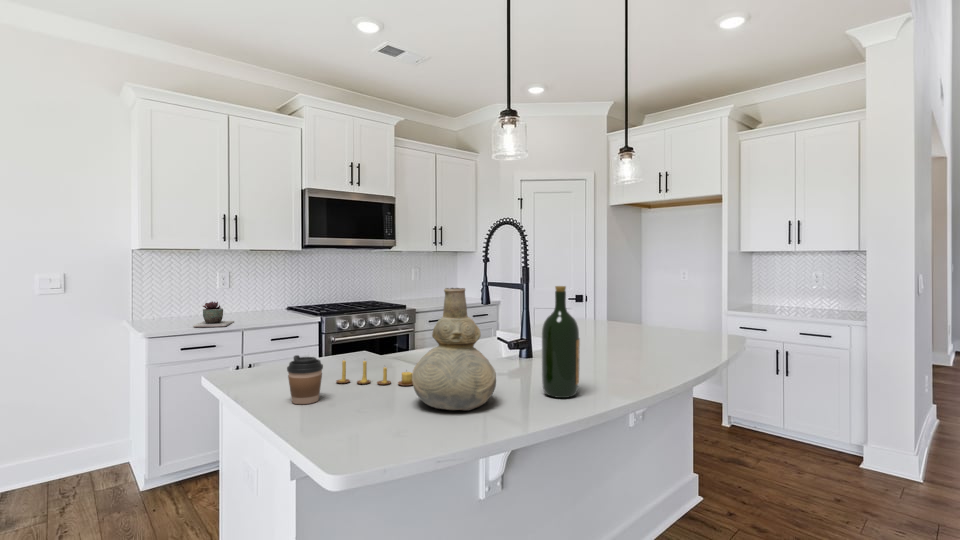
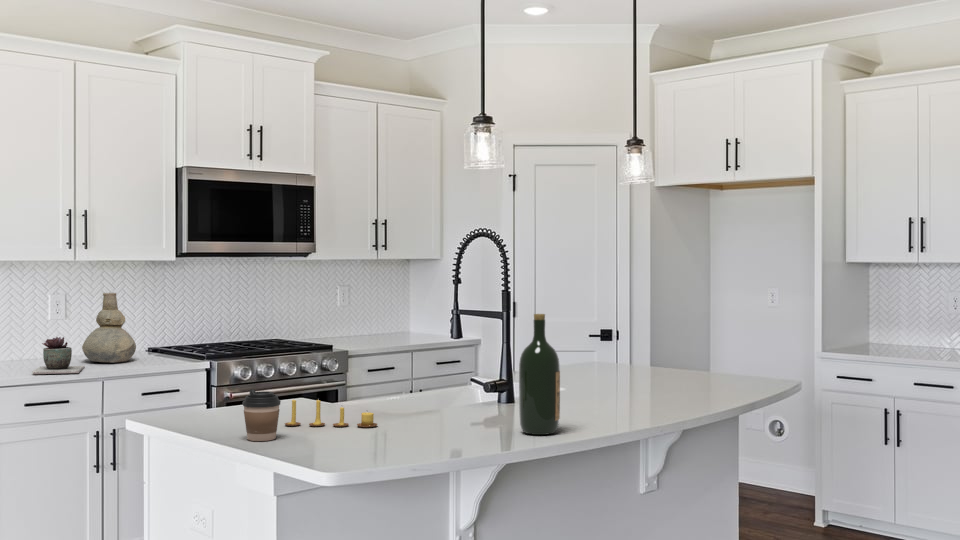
vase: present [412,288,496,410] -> present [82,293,136,362]

